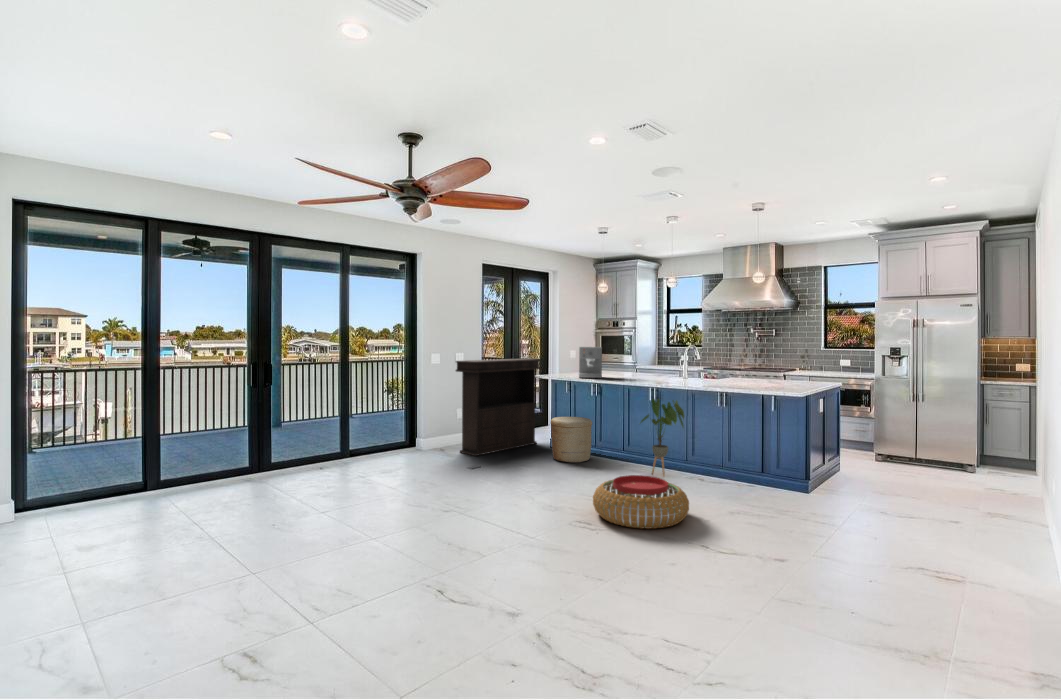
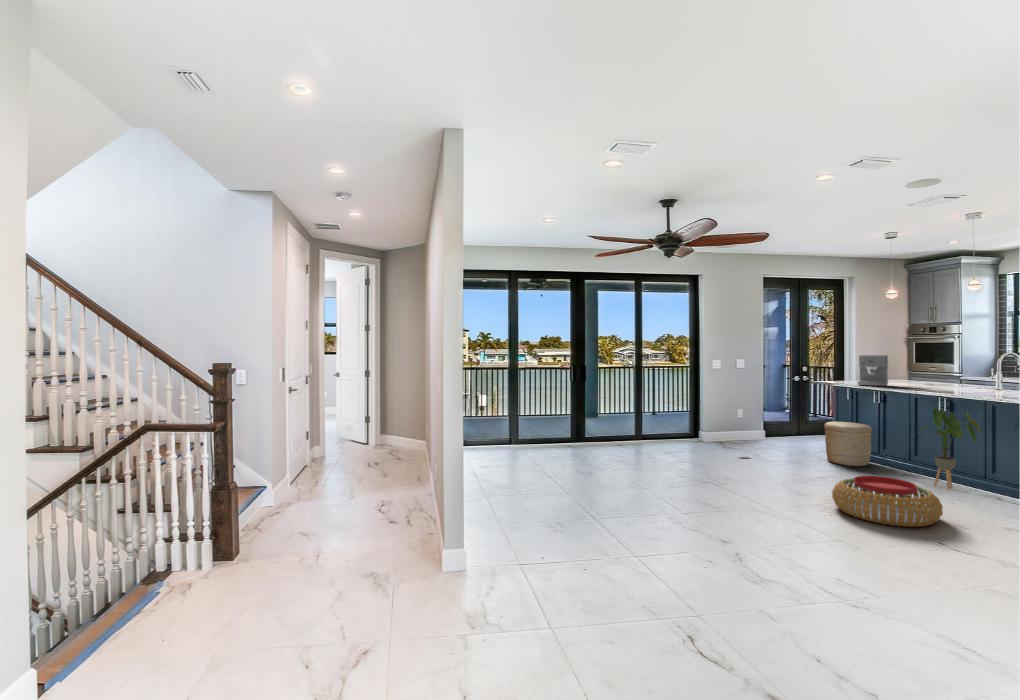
console table: present [456,359,540,456] -> none [733,366,823,450]

